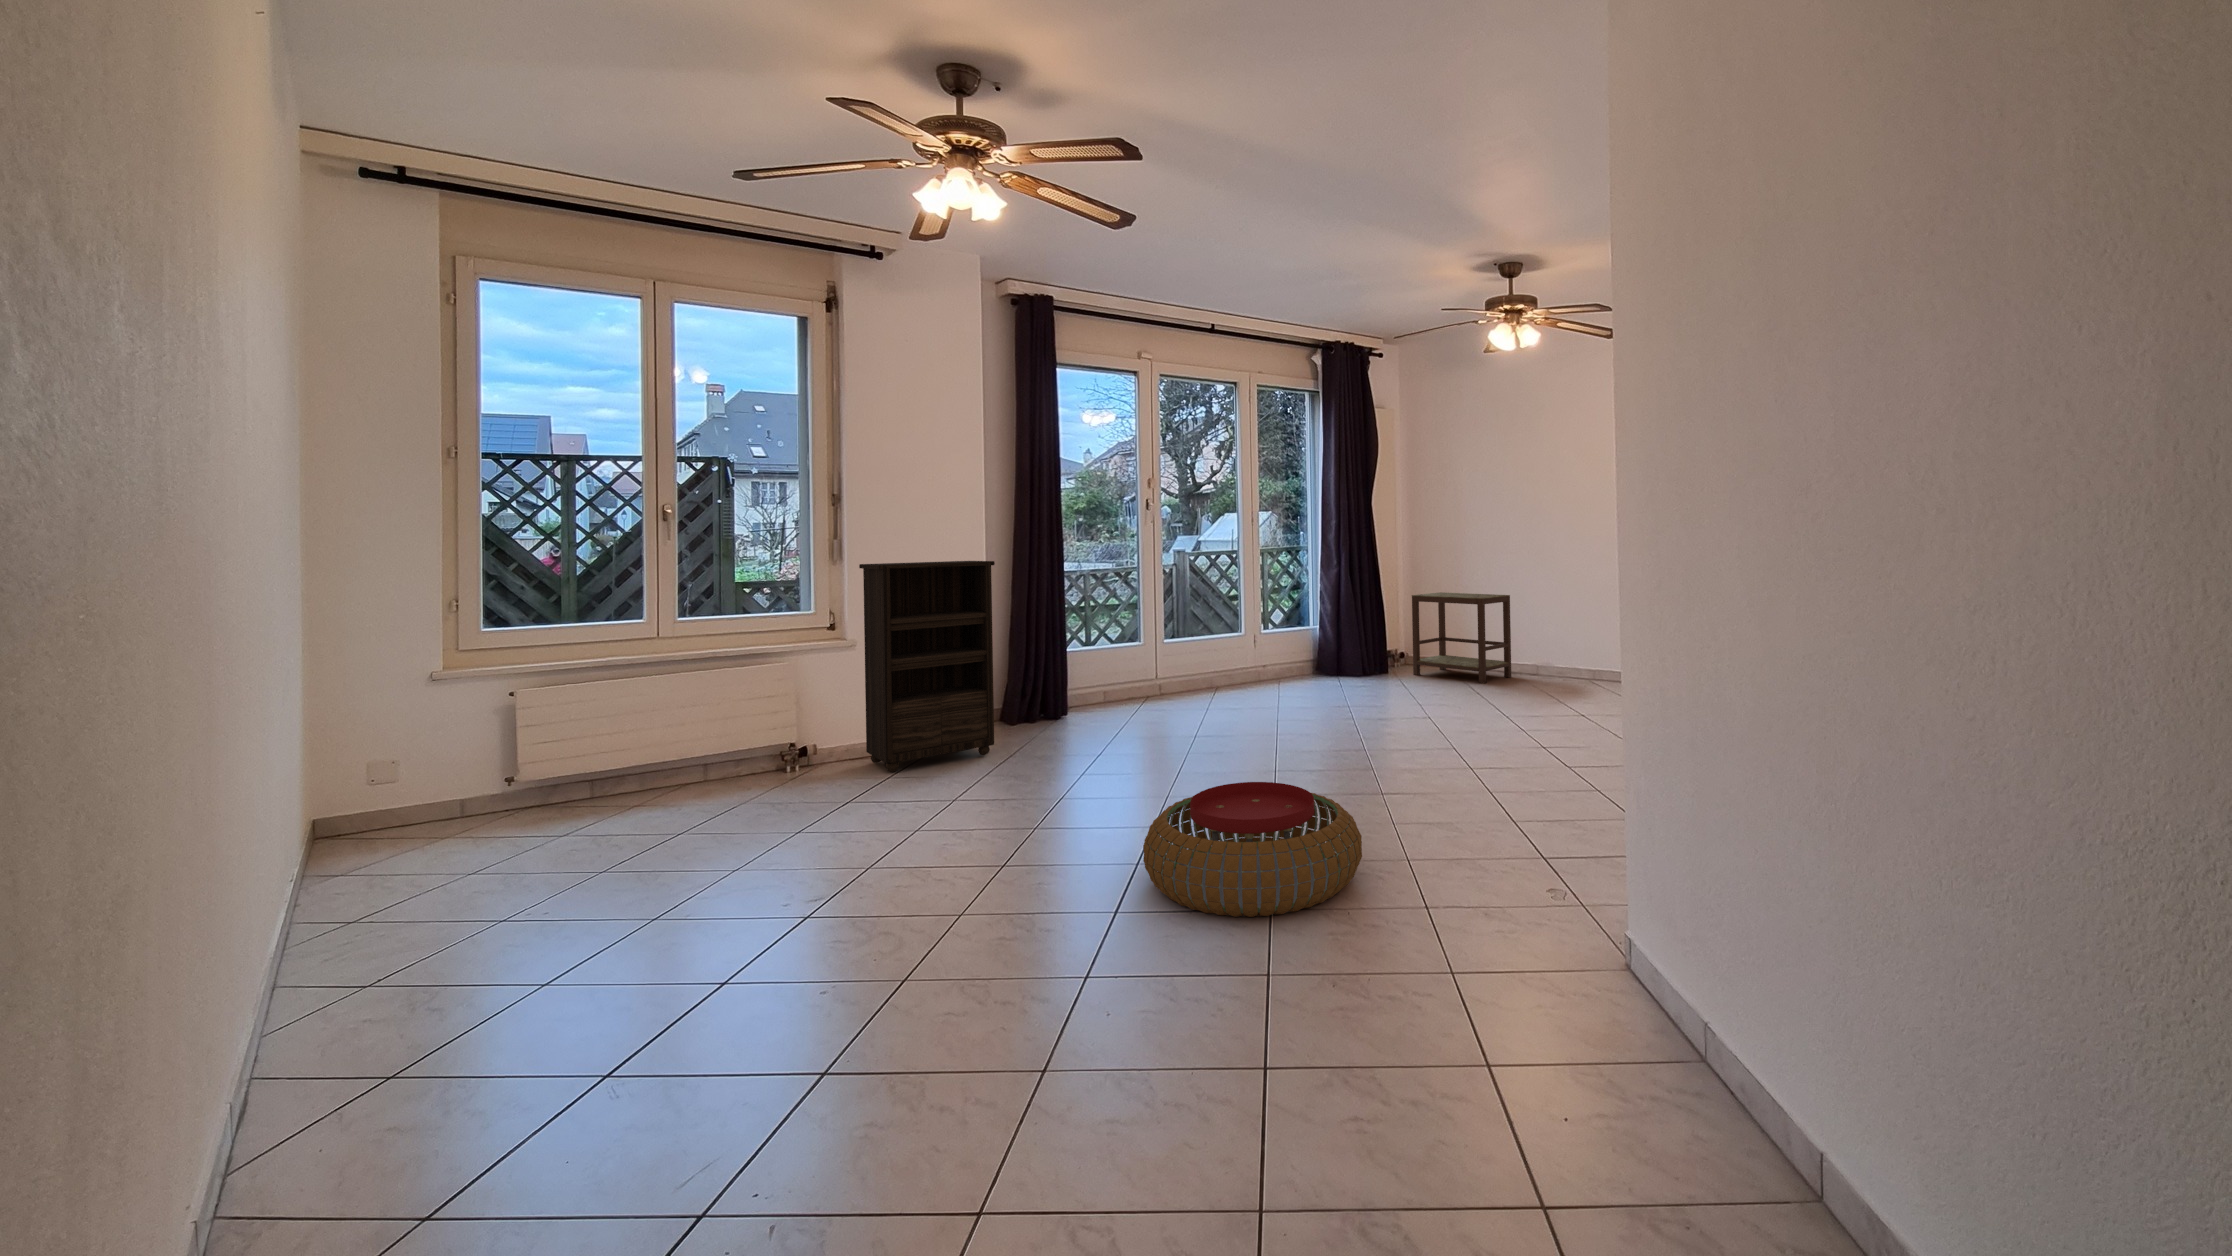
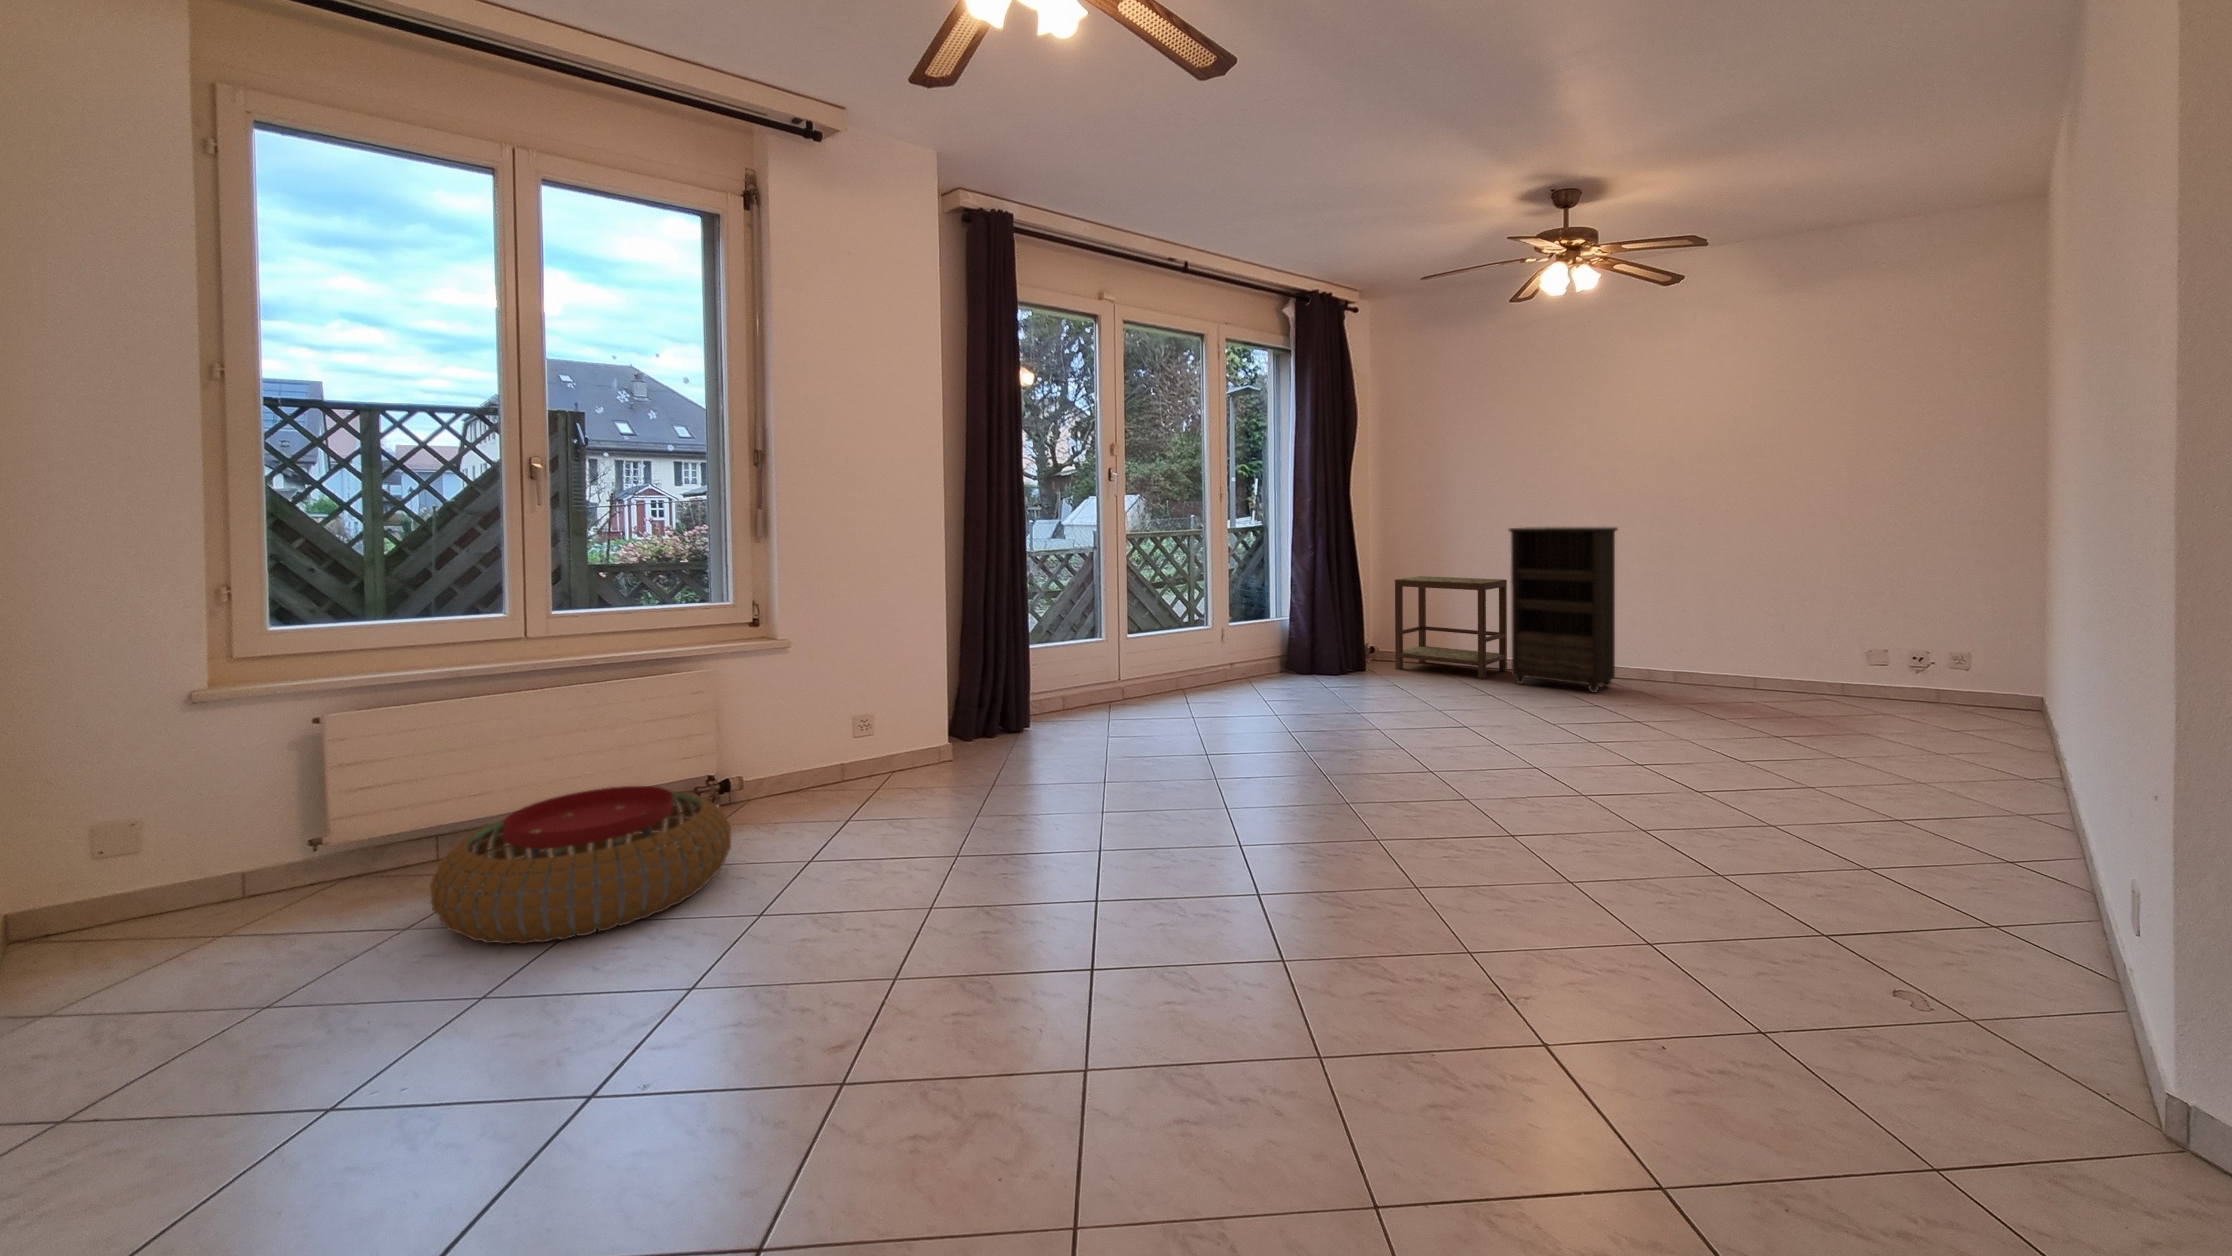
bookshelf: present [859,561,995,772] -> present [1509,527,1617,693]
pouf: present [1143,782,1362,917] -> present [430,786,731,944]

